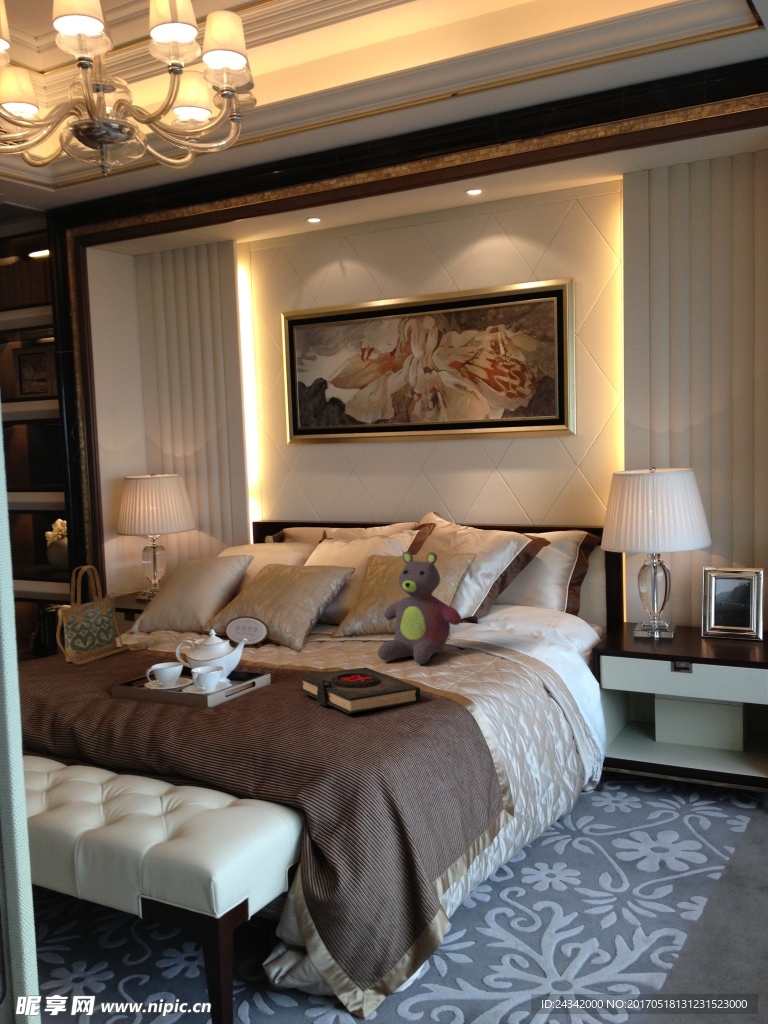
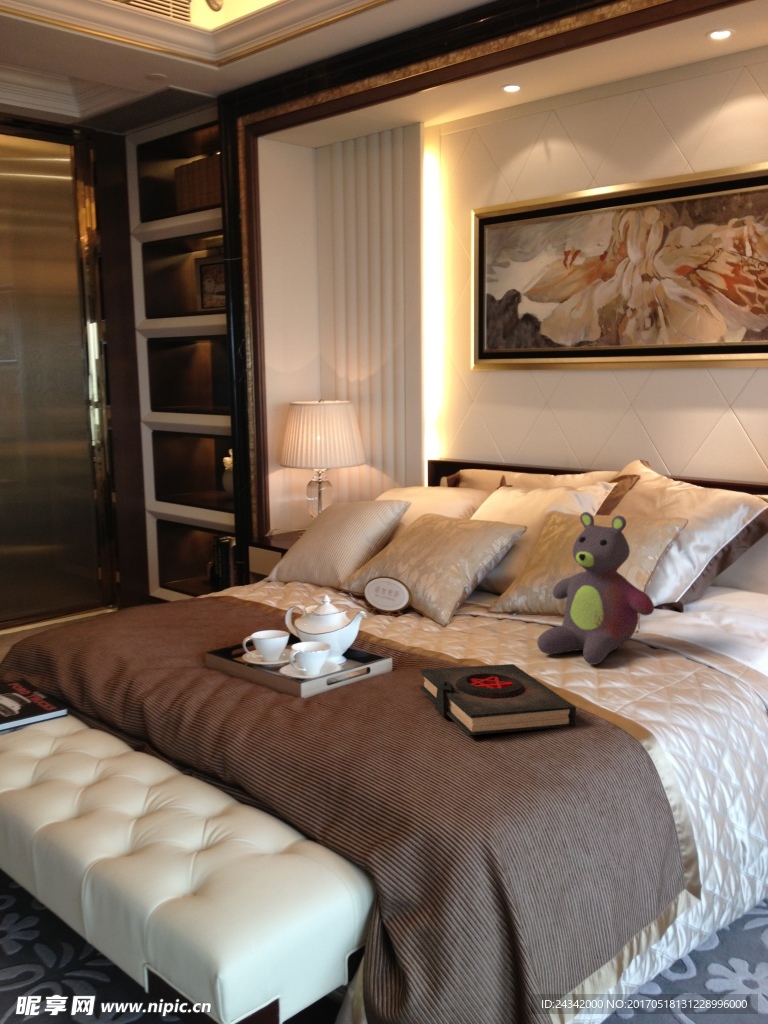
handbag: present [57,566,146,664] -> none [167,503,275,618]

